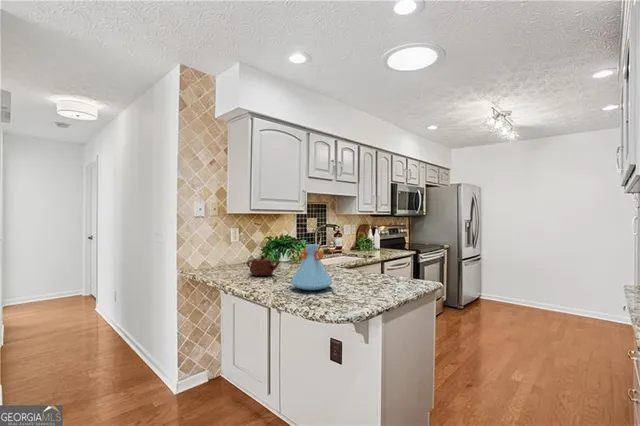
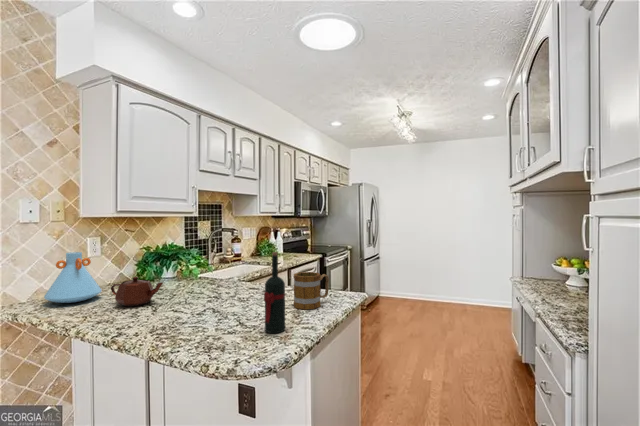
wine bottle: none [349,239,366,300] -> present [264,252,285,333]
vase: present [290,244,333,290] -> present [44,252,102,303]
mug: none [377,259,408,288] -> present [294,272,329,309]

